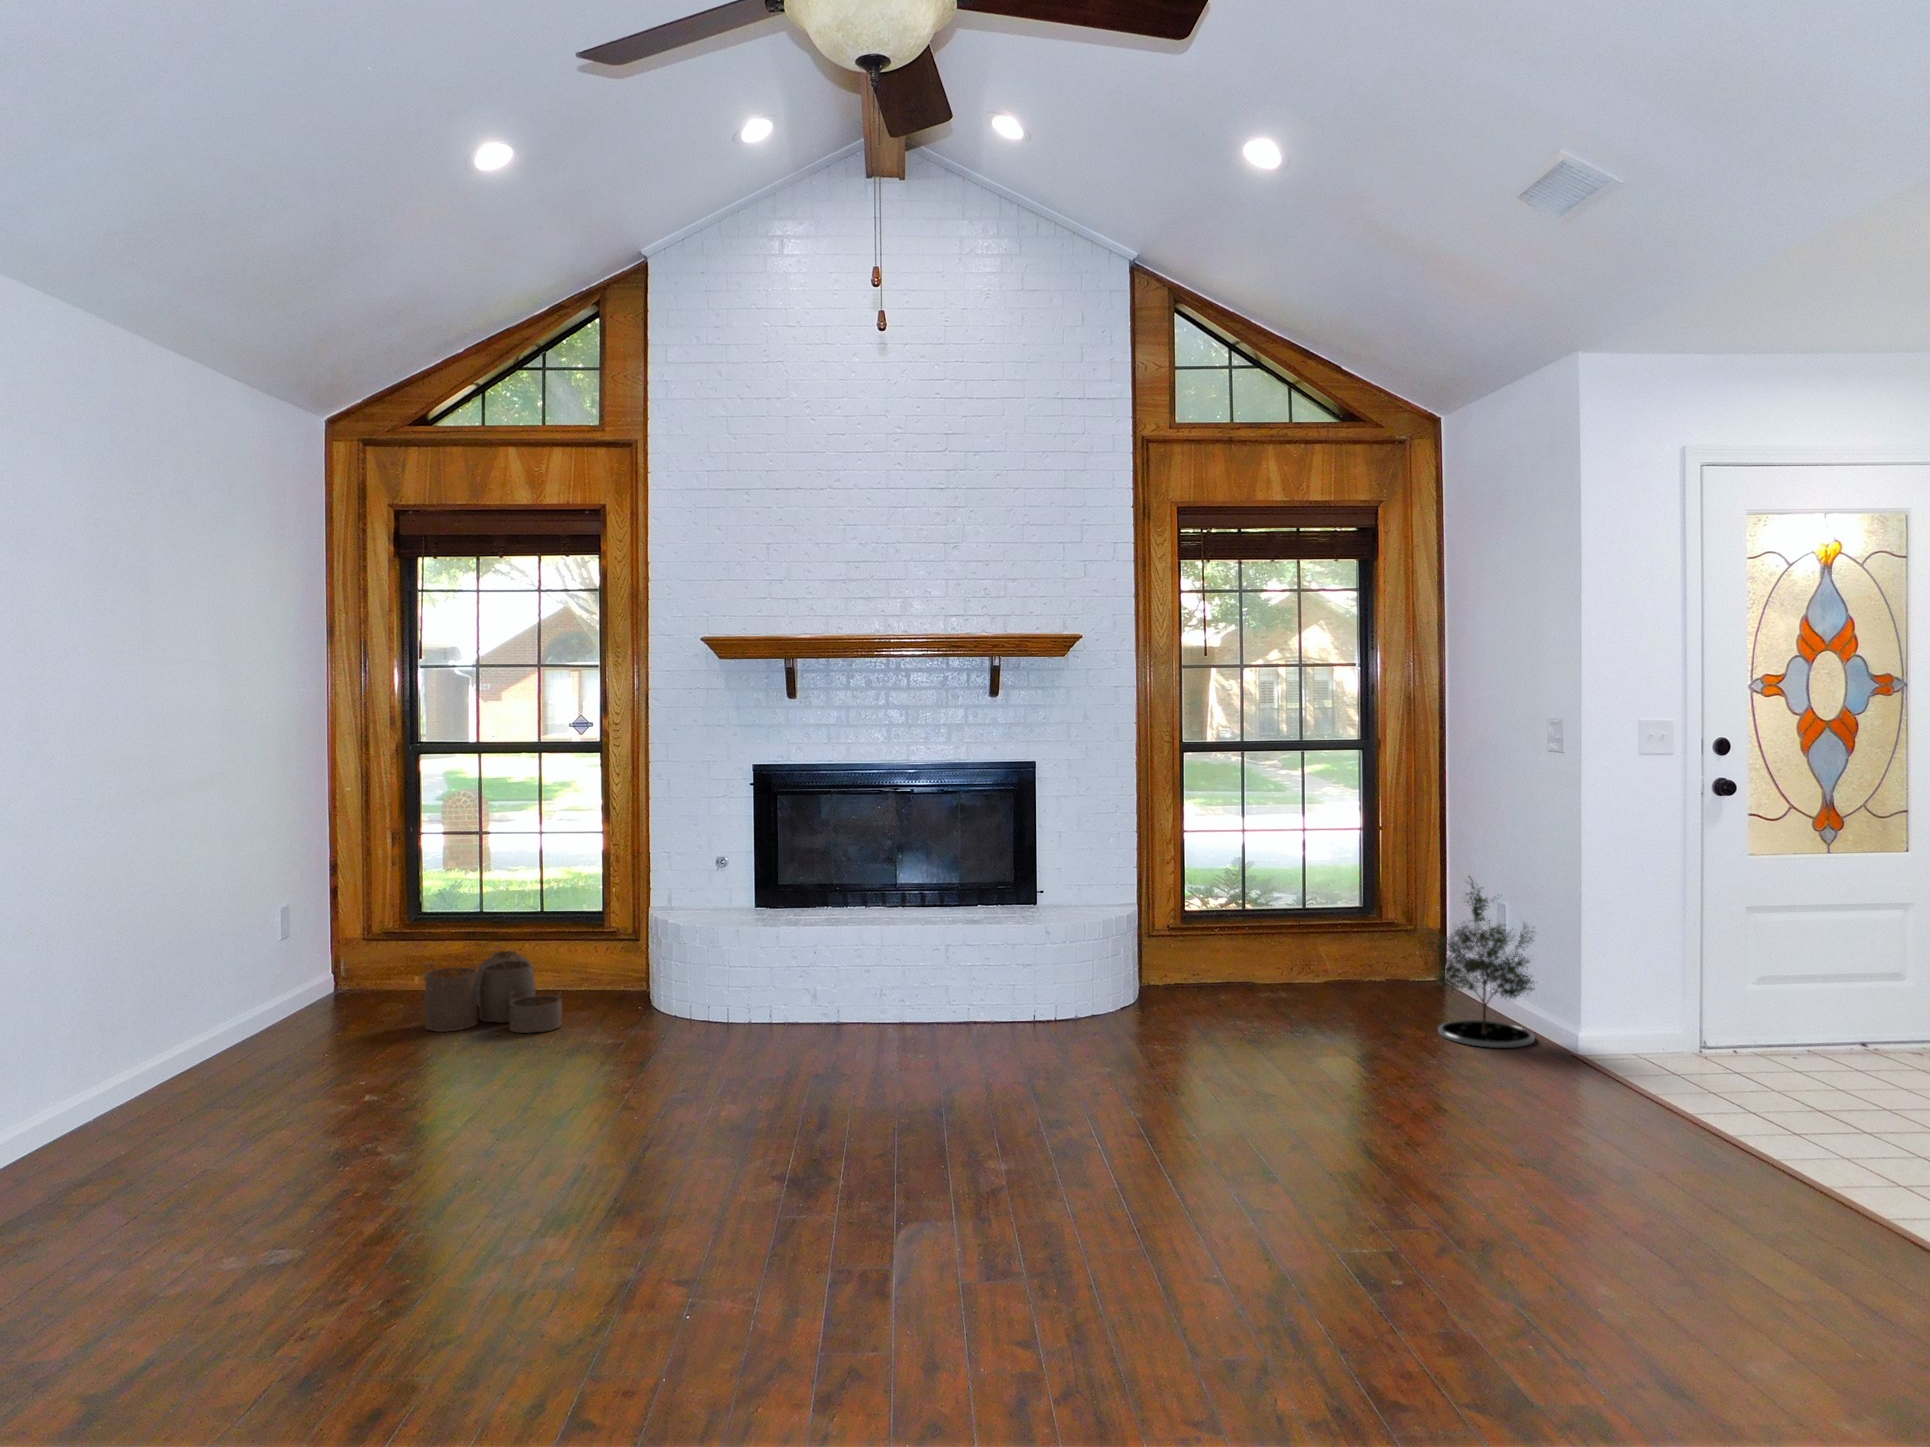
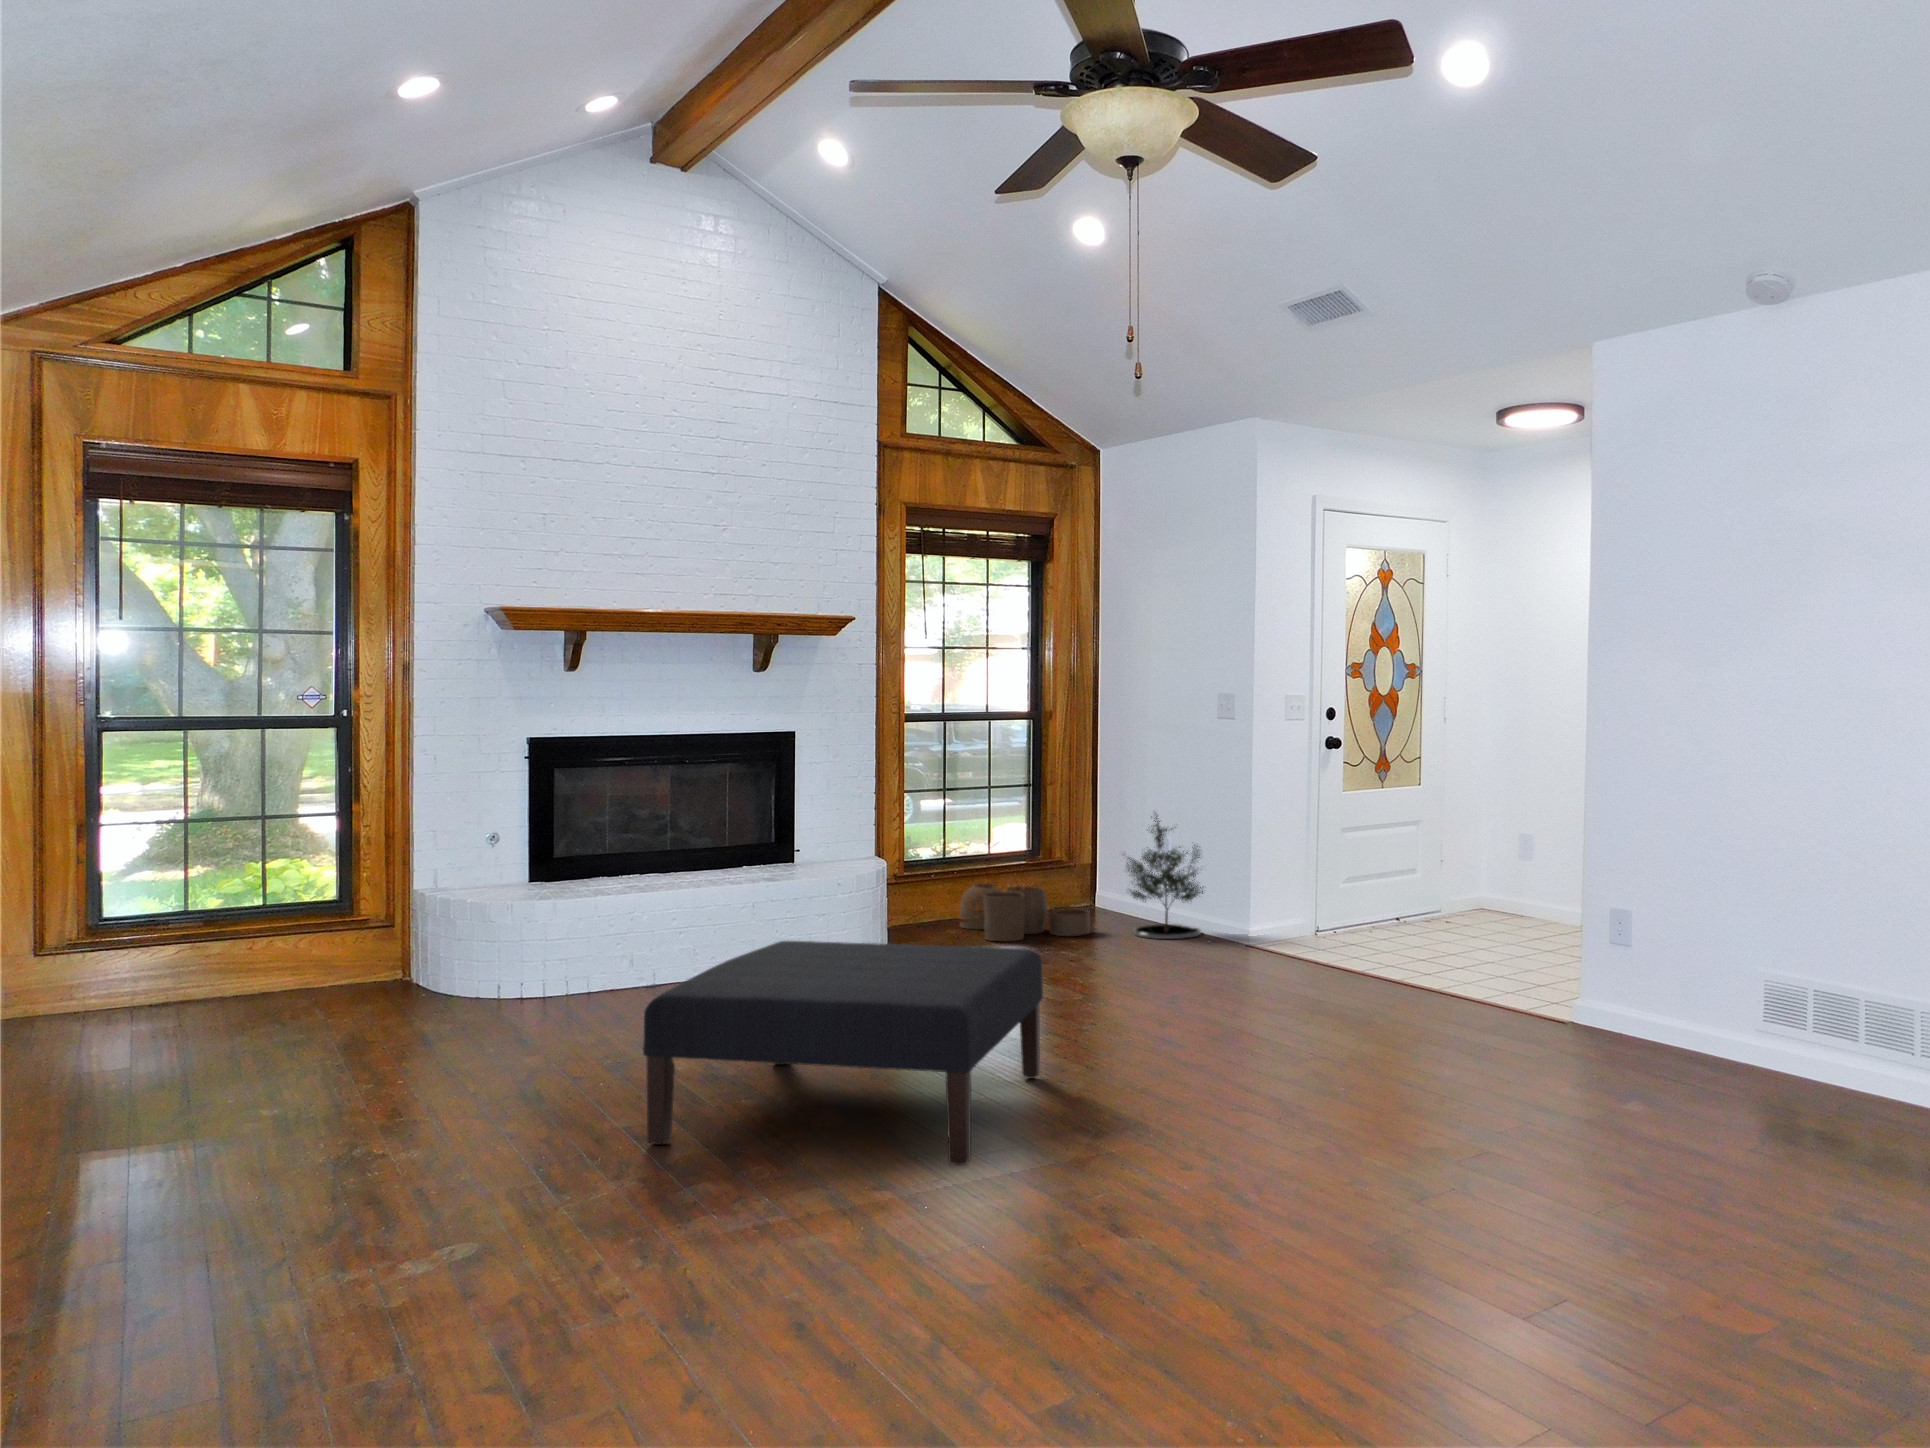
woven basket: present [425,947,562,1033] -> present [960,883,1090,941]
ottoman: none [463,1025,995,1401] -> present [643,941,1043,1165]

